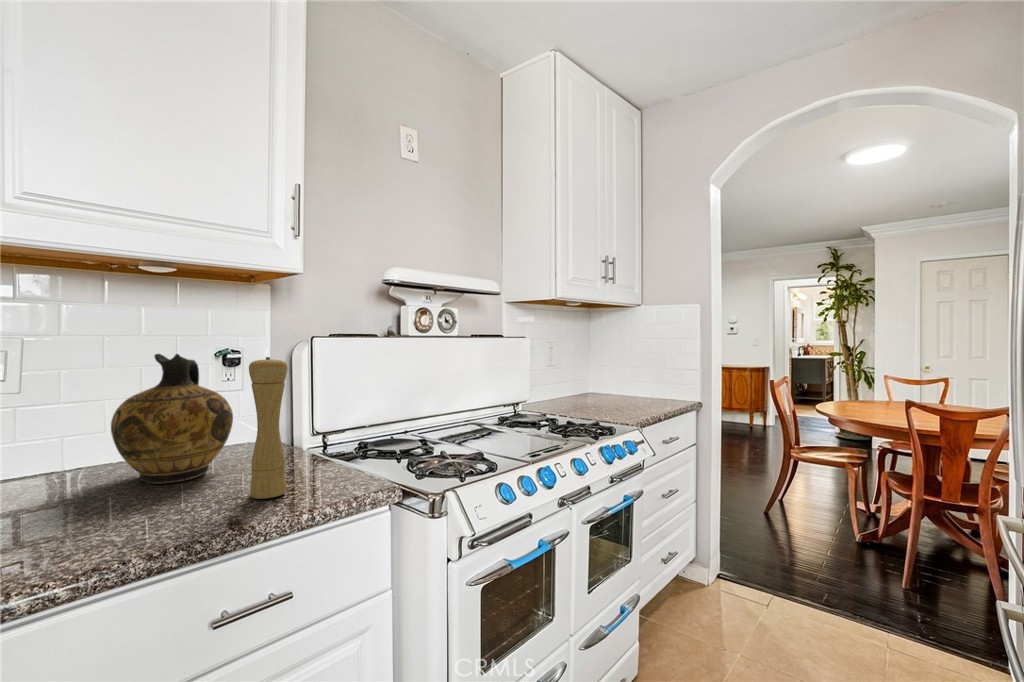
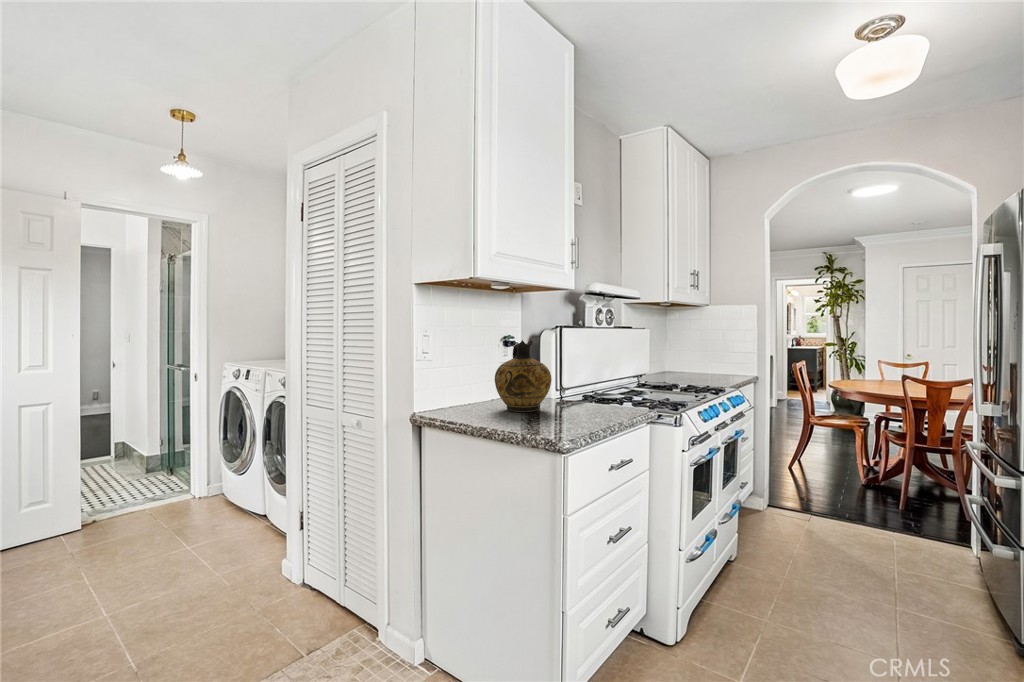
pepper mill: present [249,357,288,499] -> none [585,342,604,417]

